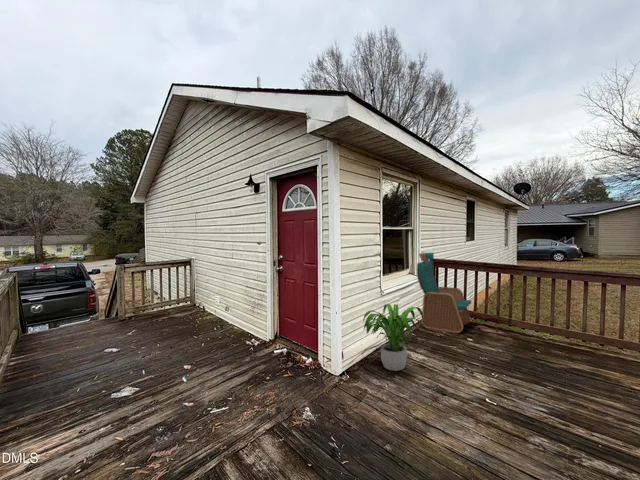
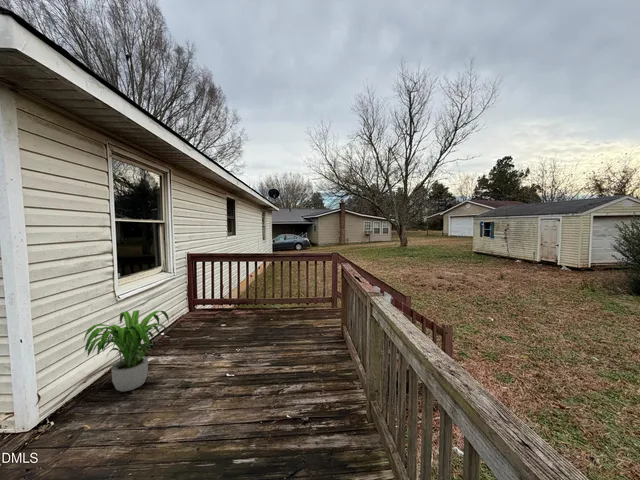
armchair: present [417,253,471,333] -> none [171,248,227,327]

